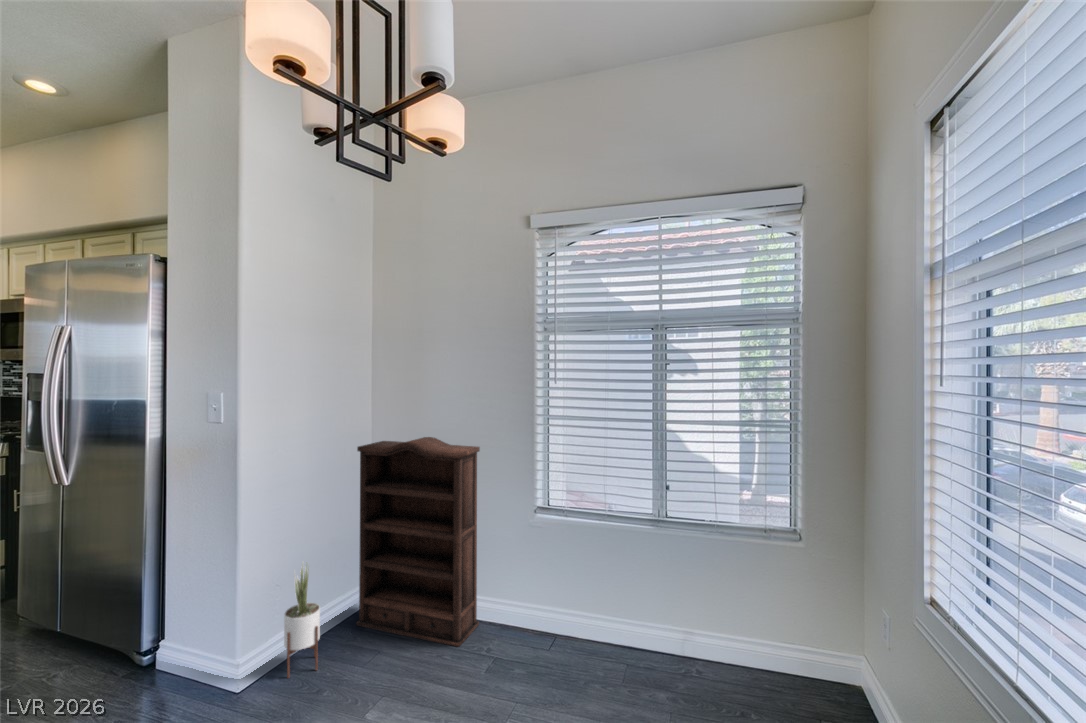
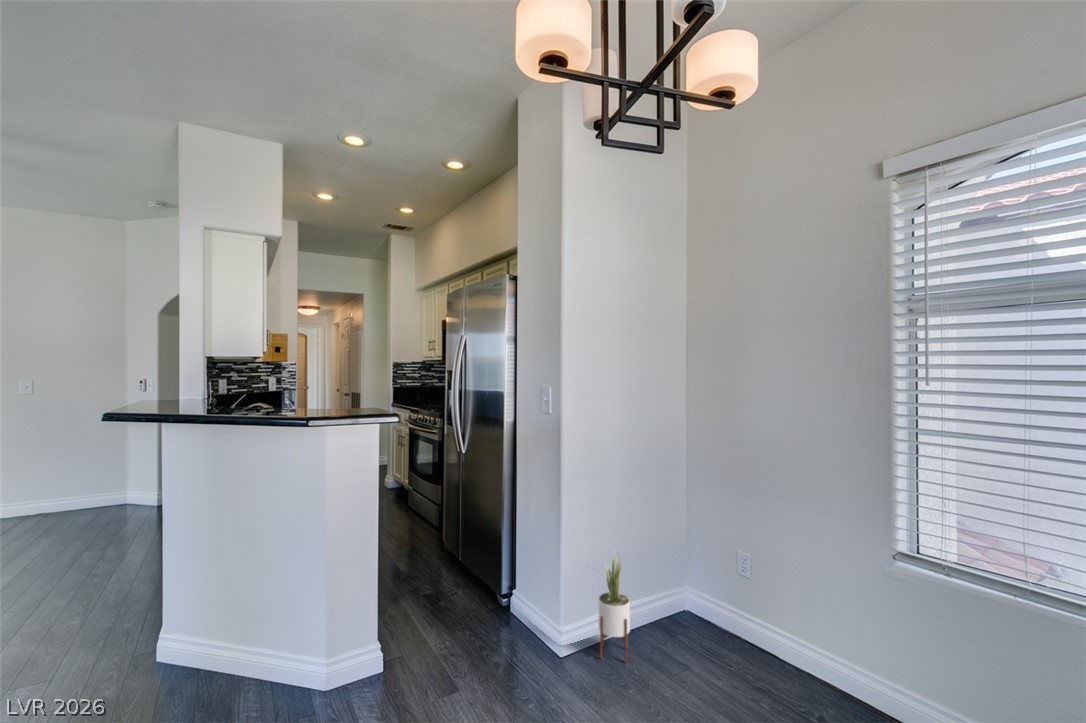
bookshelf: present [356,437,480,647] -> none [669,444,812,702]

